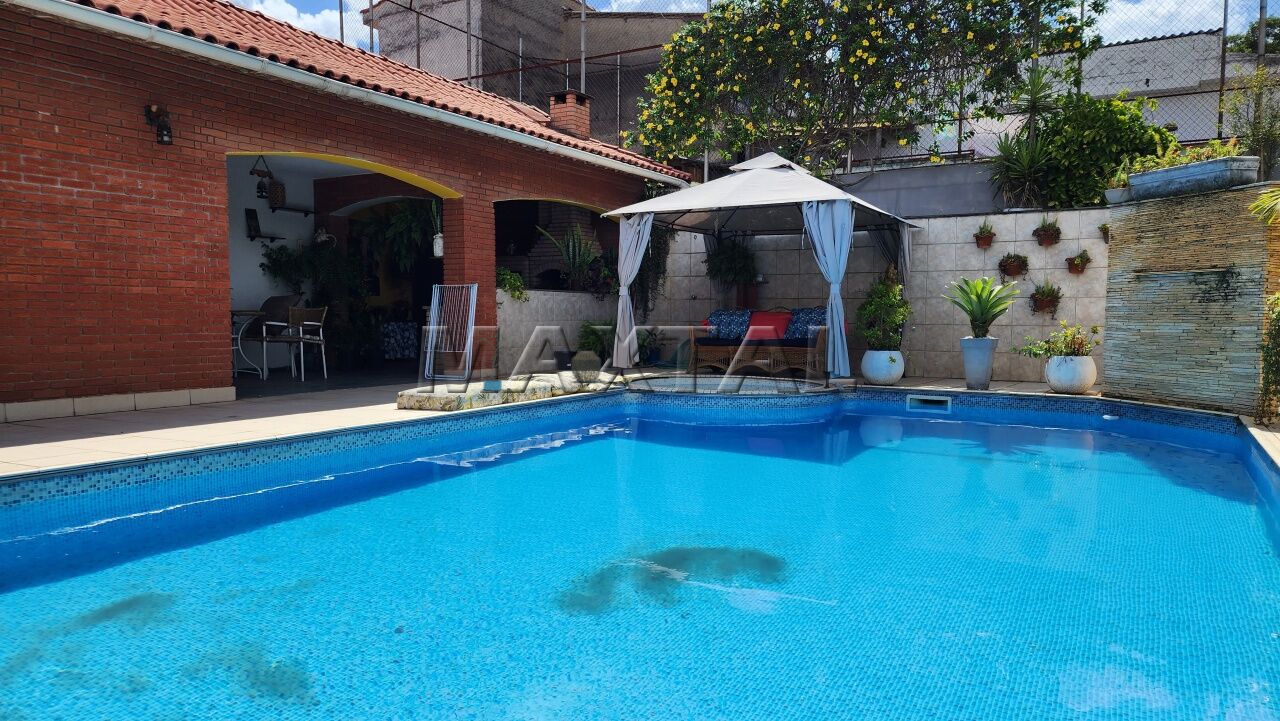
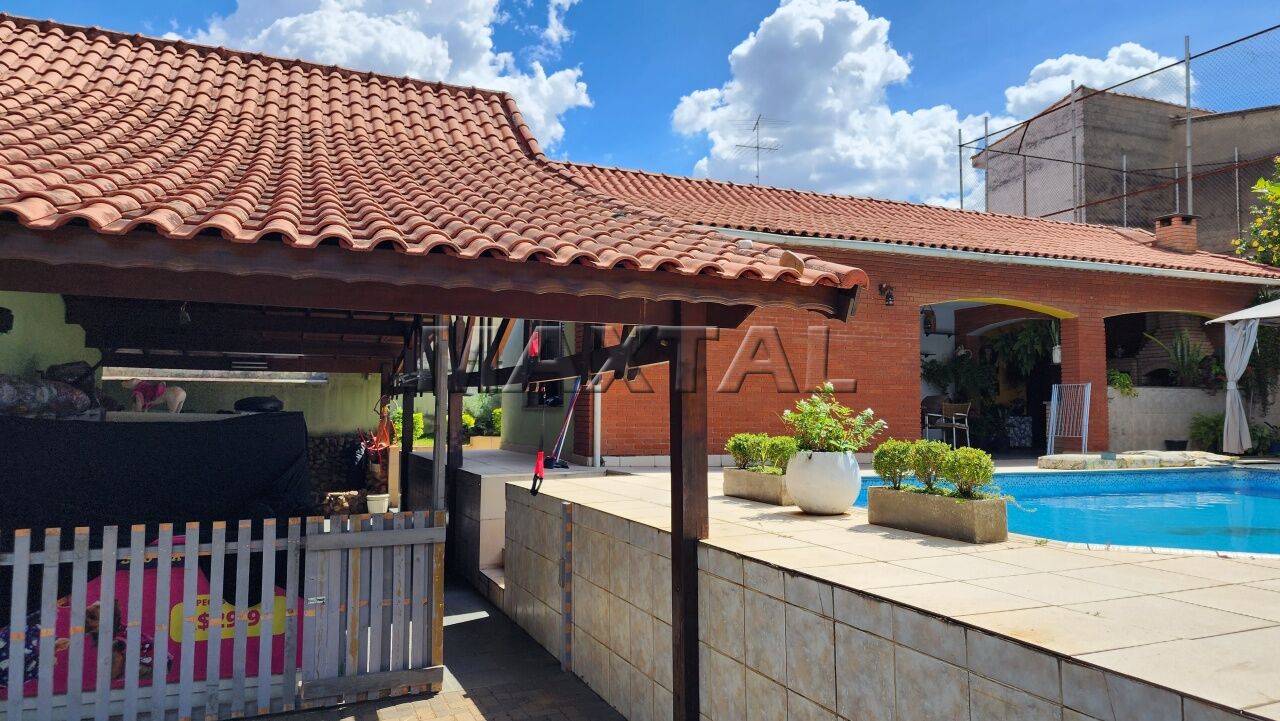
woven basket: present [572,351,601,383] -> none [1179,434,1207,459]

